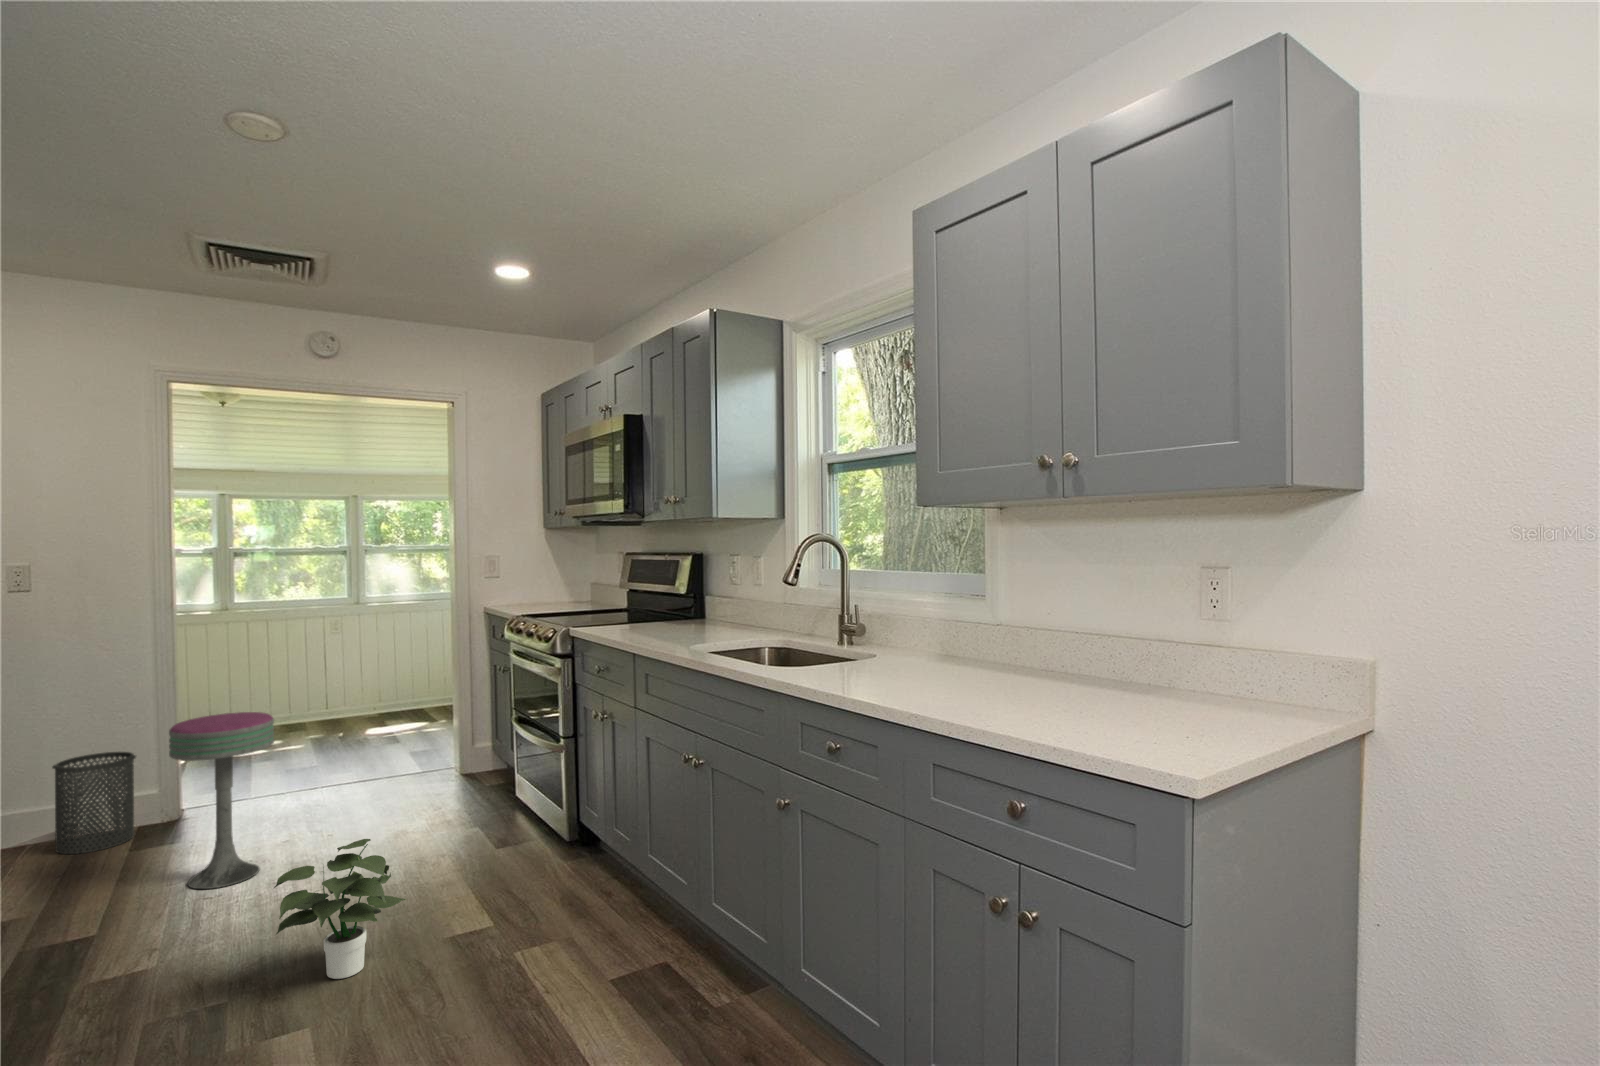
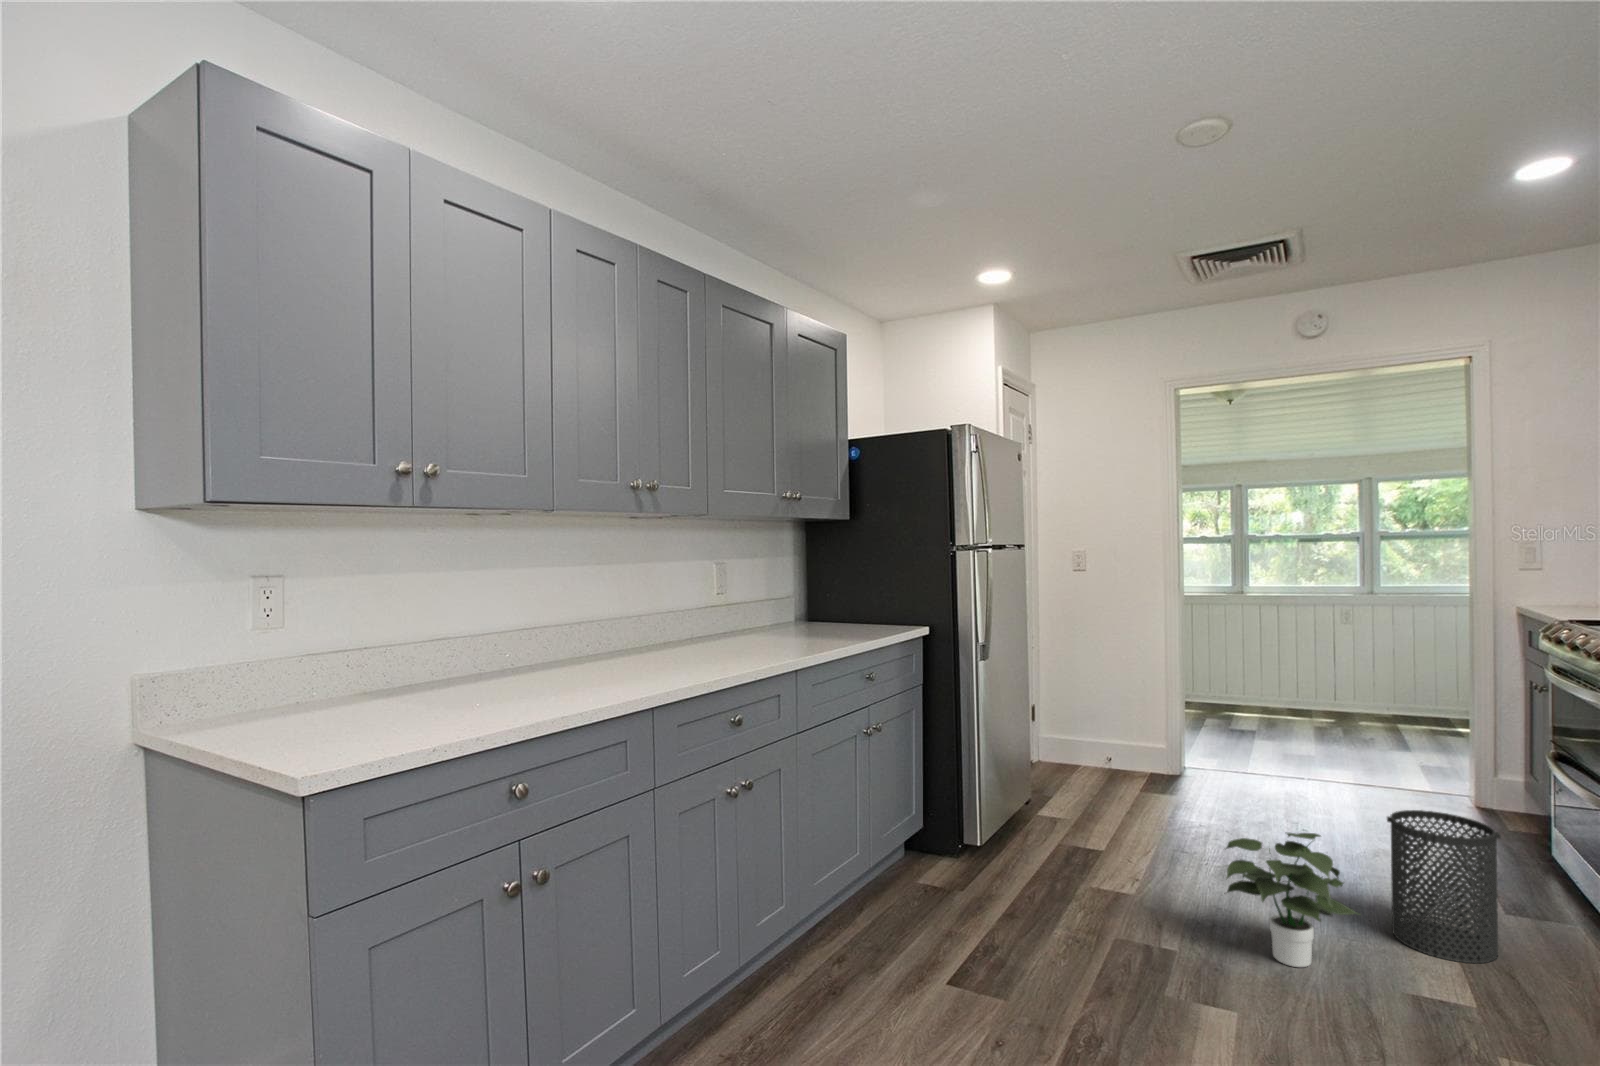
bar stool: present [169,712,274,889] -> none [1163,682,1250,841]
trash can: present [52,752,136,854] -> present [1387,810,1501,963]

